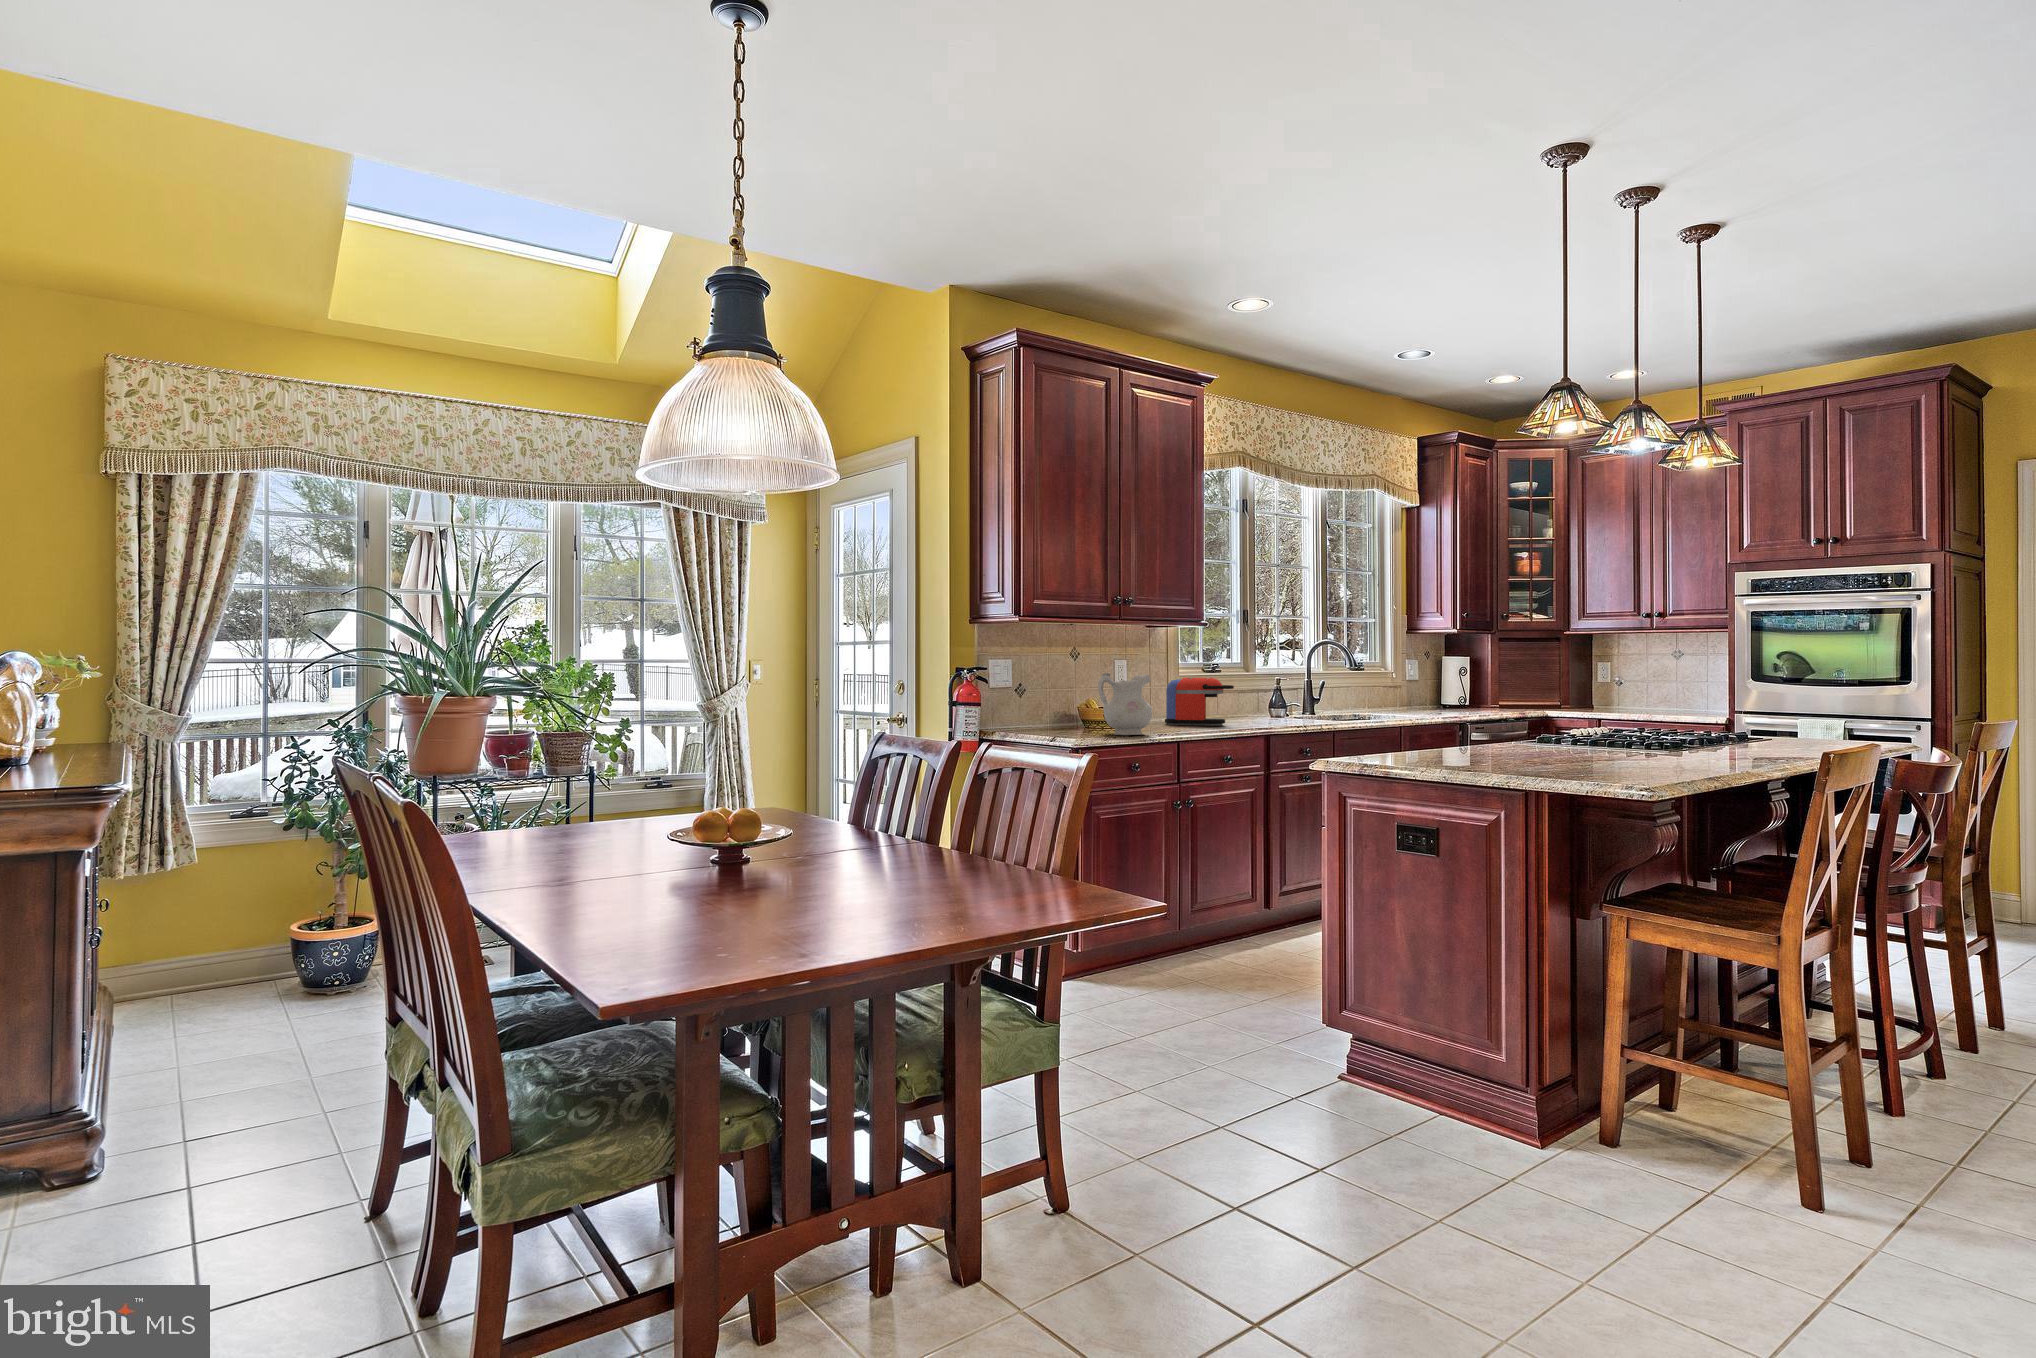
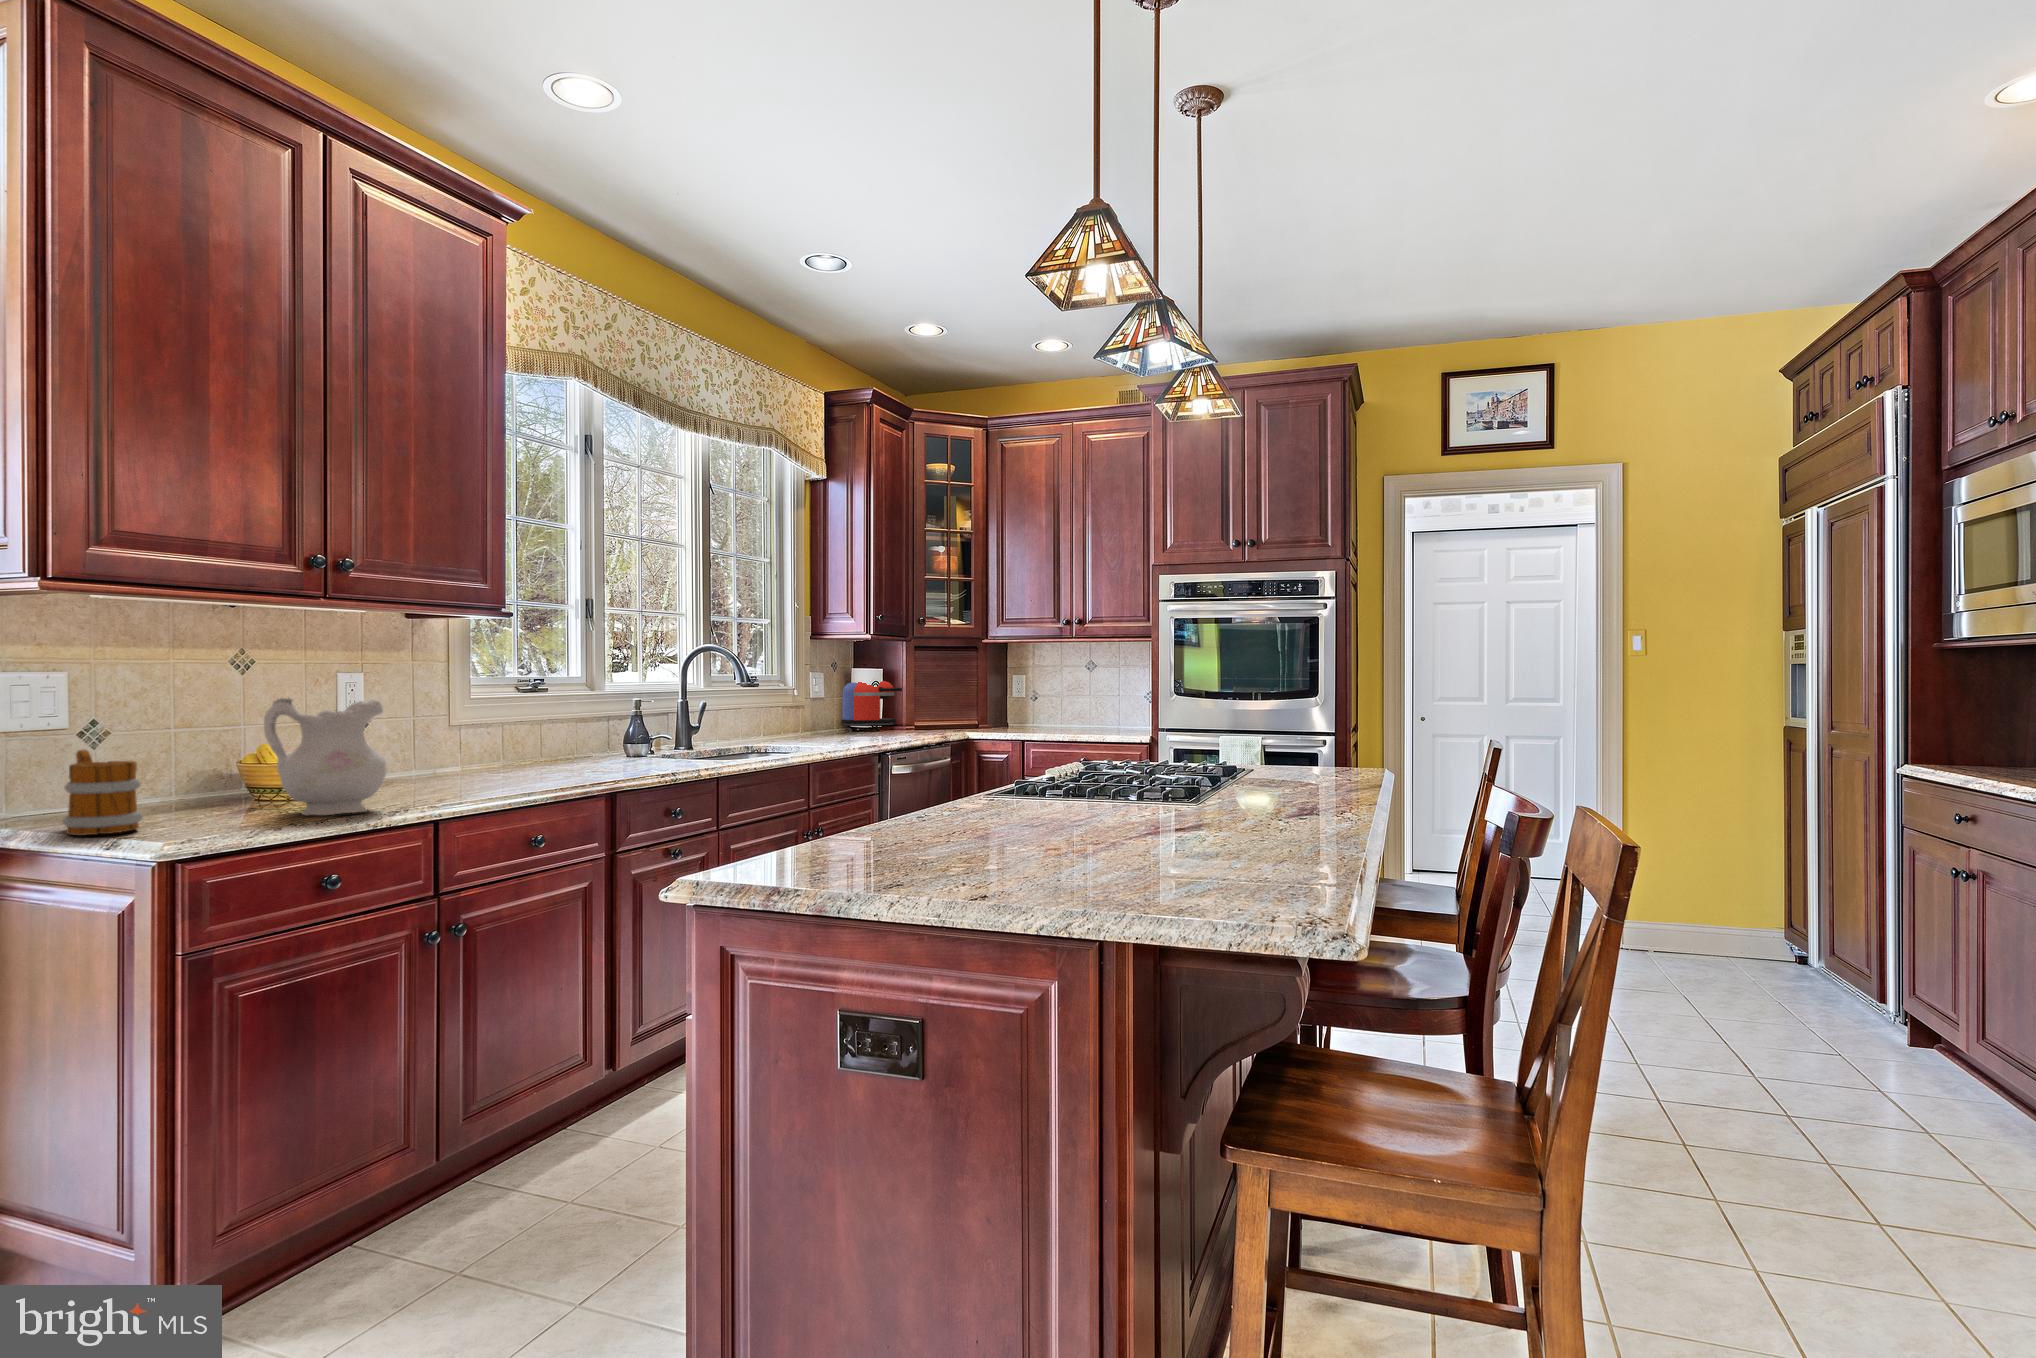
coffee maker: present [1165,678,1234,726] -> present [841,681,902,725]
mug: none [1022,697,1053,737] -> present [63,750,142,835]

